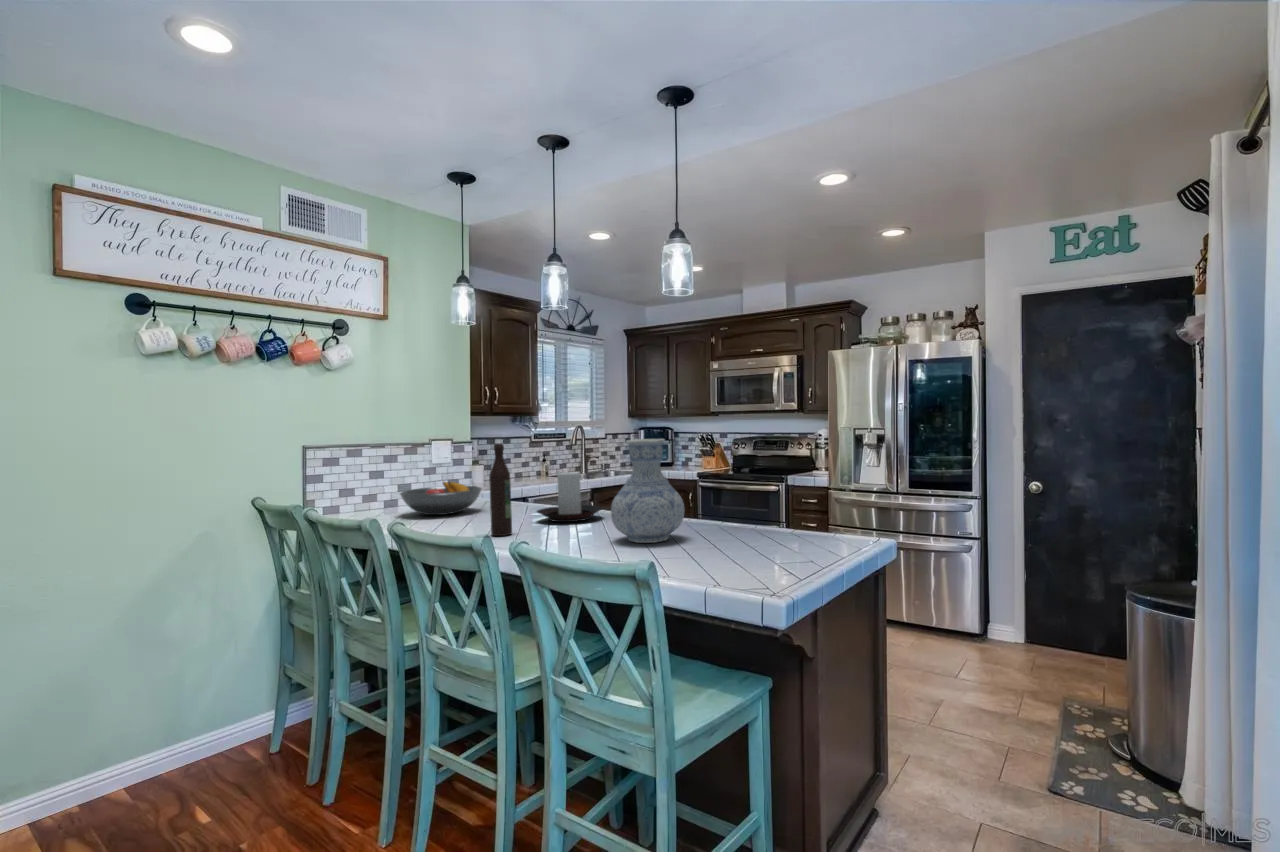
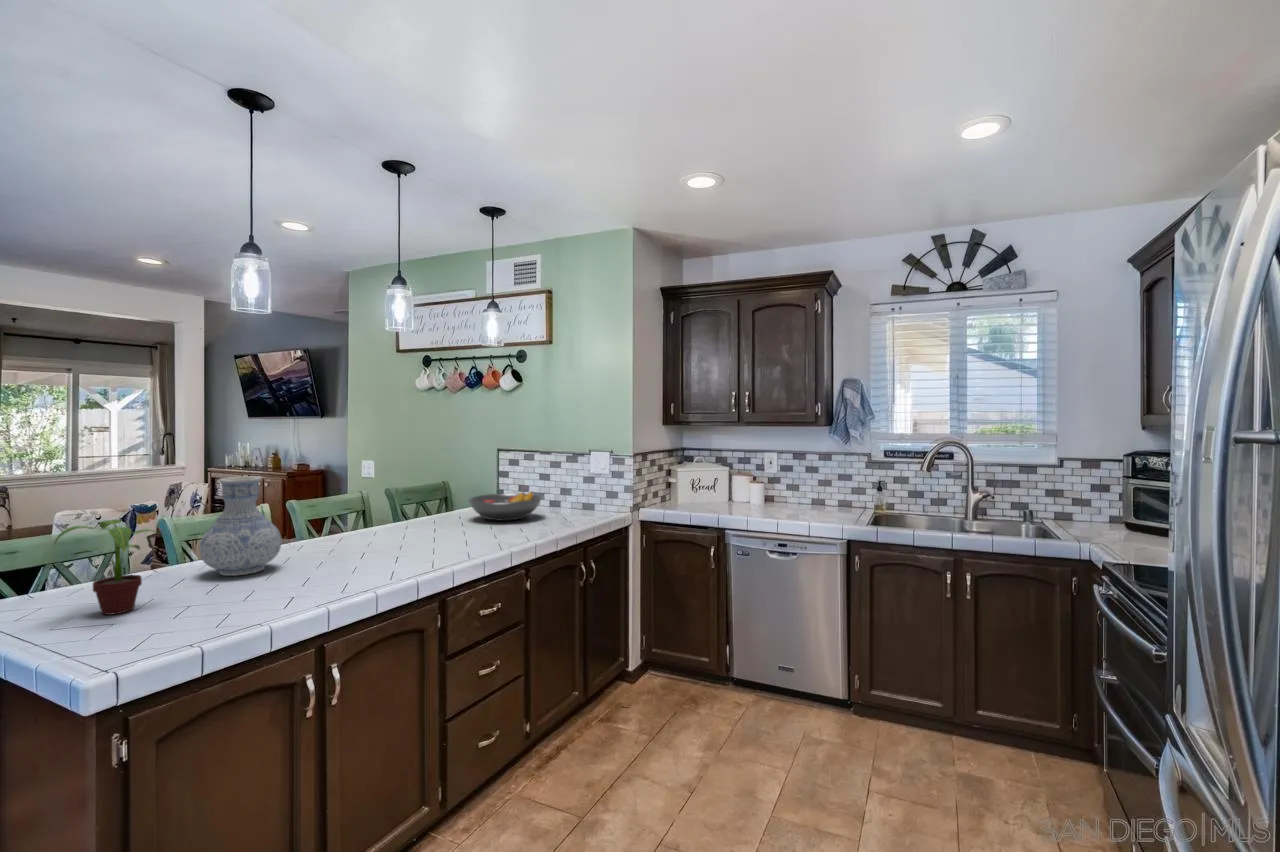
wine bottle: present [489,443,512,536] -> none [337,465,356,541]
potted plant: none [750,462,822,545] -> present [54,520,152,615]
candle holder: present [537,472,603,522] -> none [379,498,449,551]

